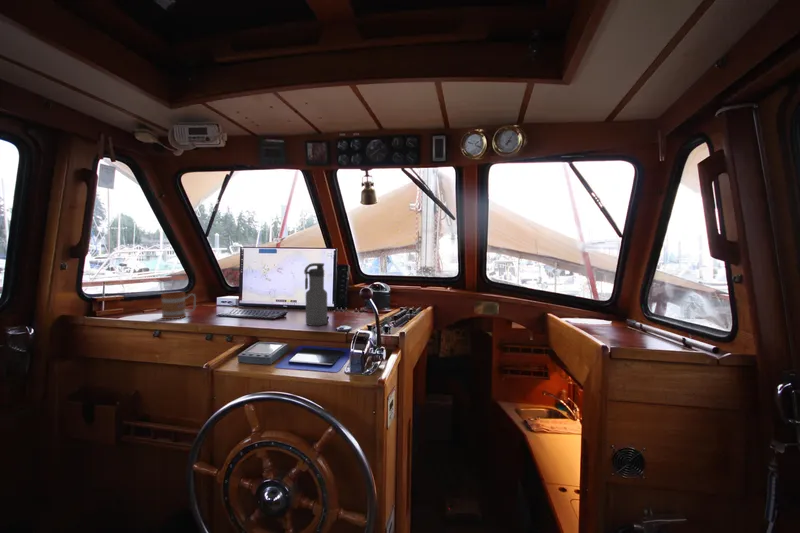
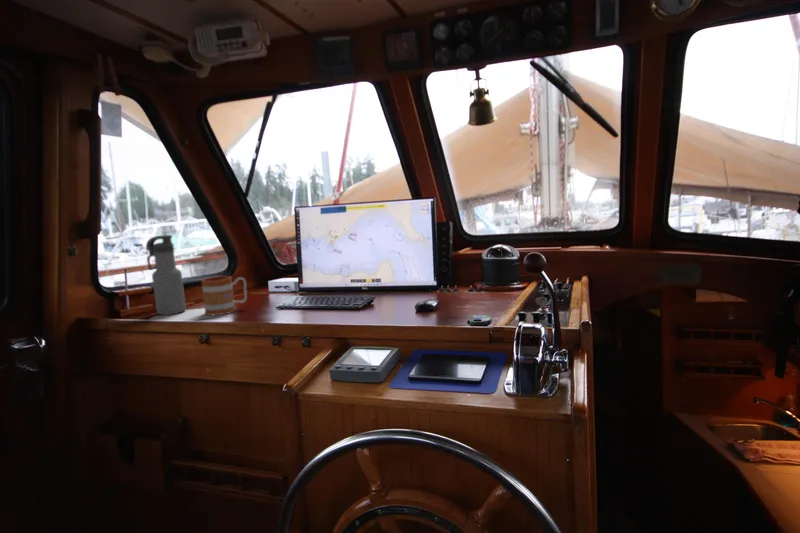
water bottle: present [304,263,327,326] -> present [146,235,186,315]

